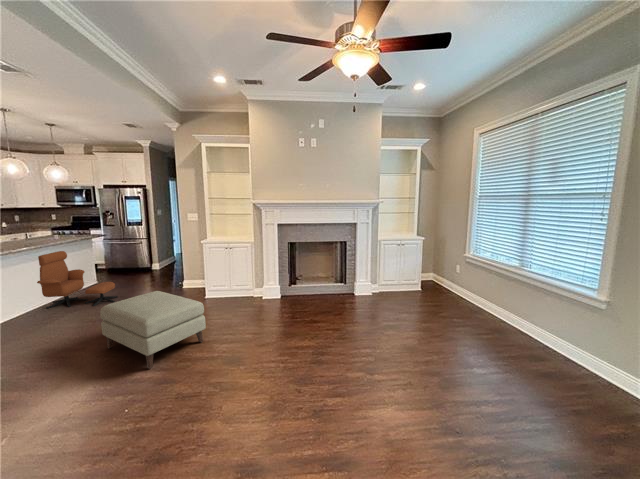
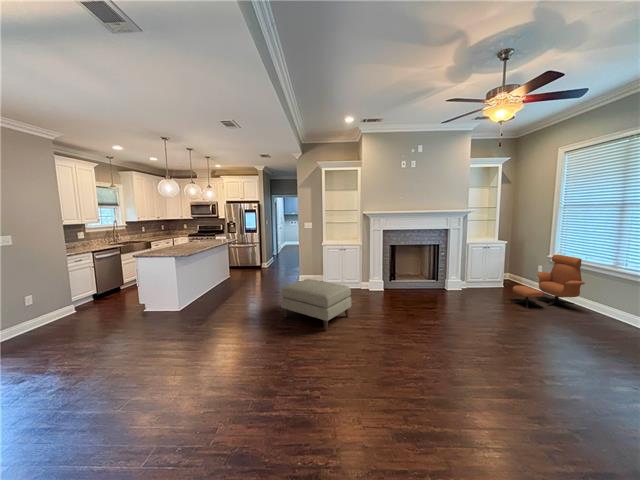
lounge chair: present [37,251,118,308] -> present [511,254,585,309]

